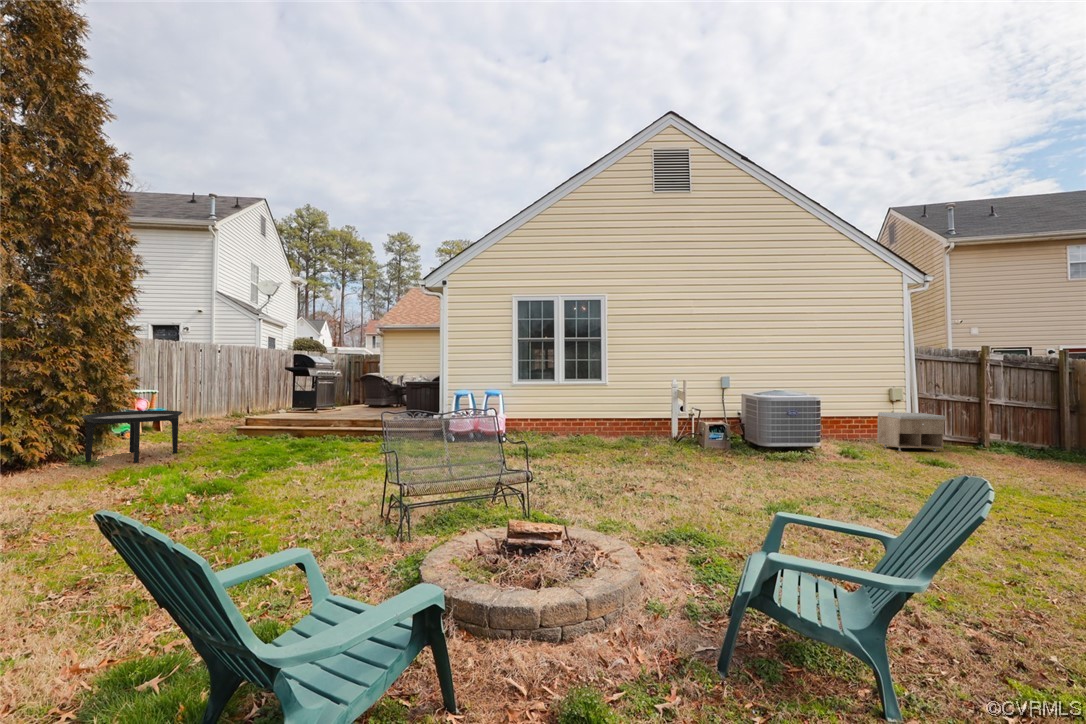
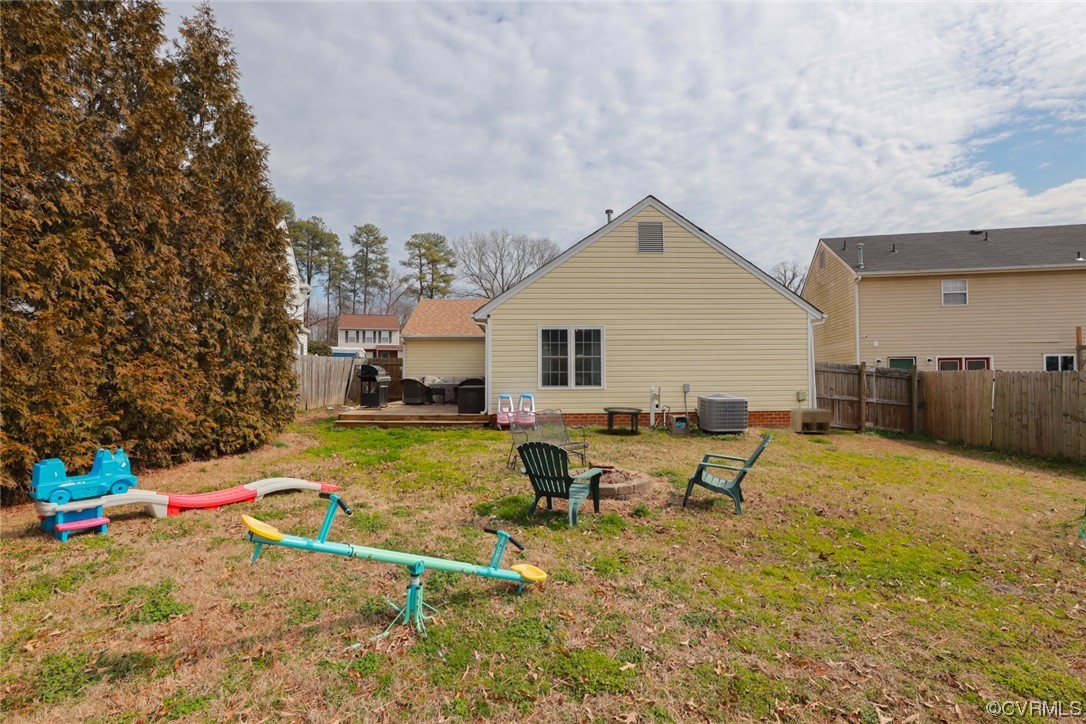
round table: present [82,410,183,463] -> present [603,407,643,435]

